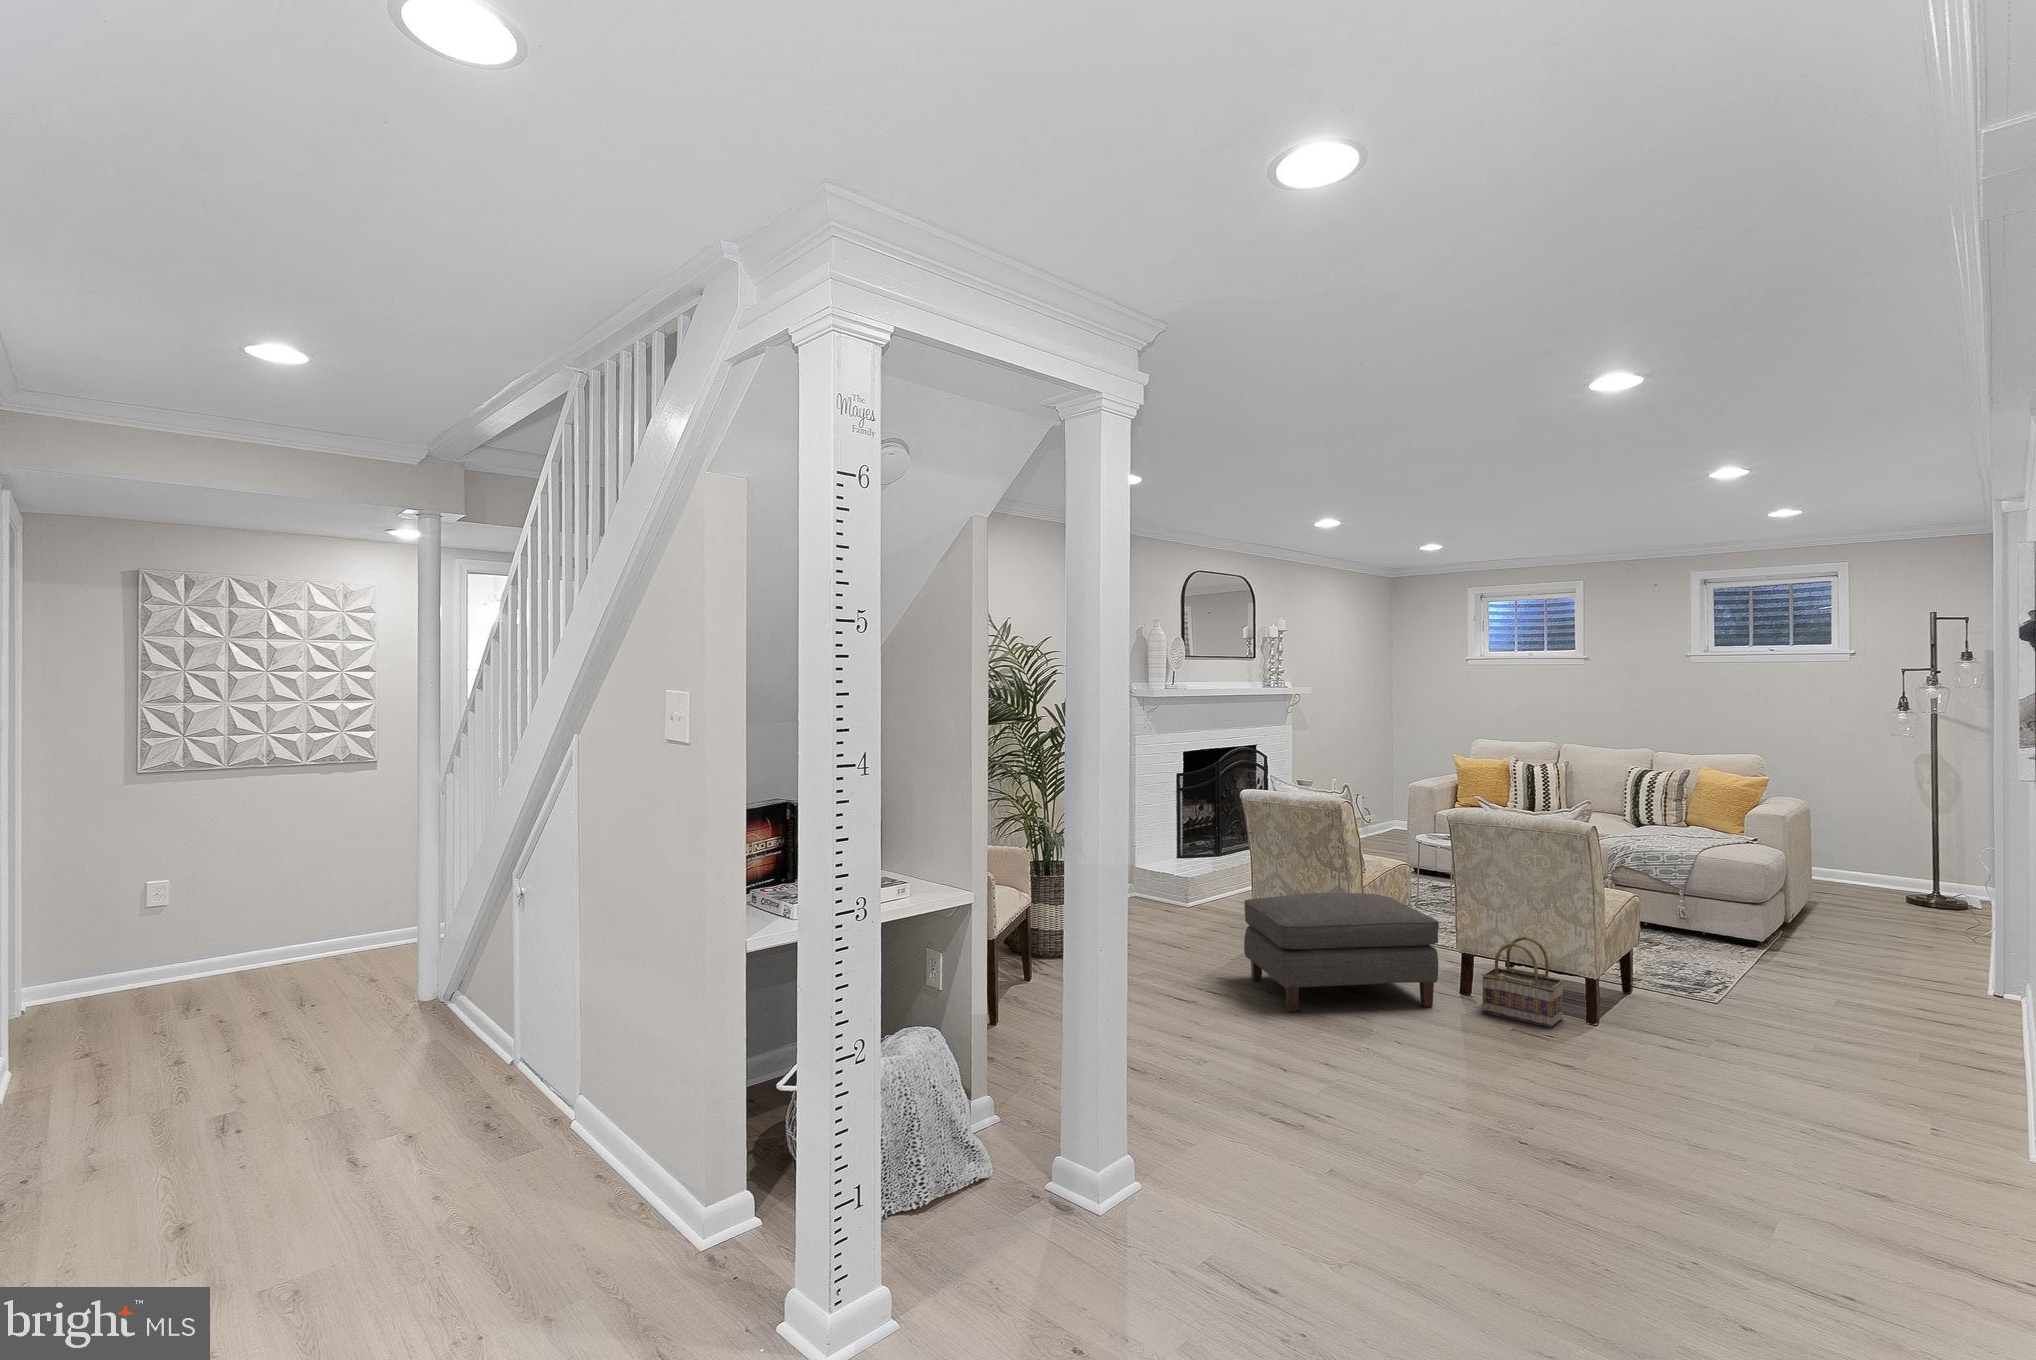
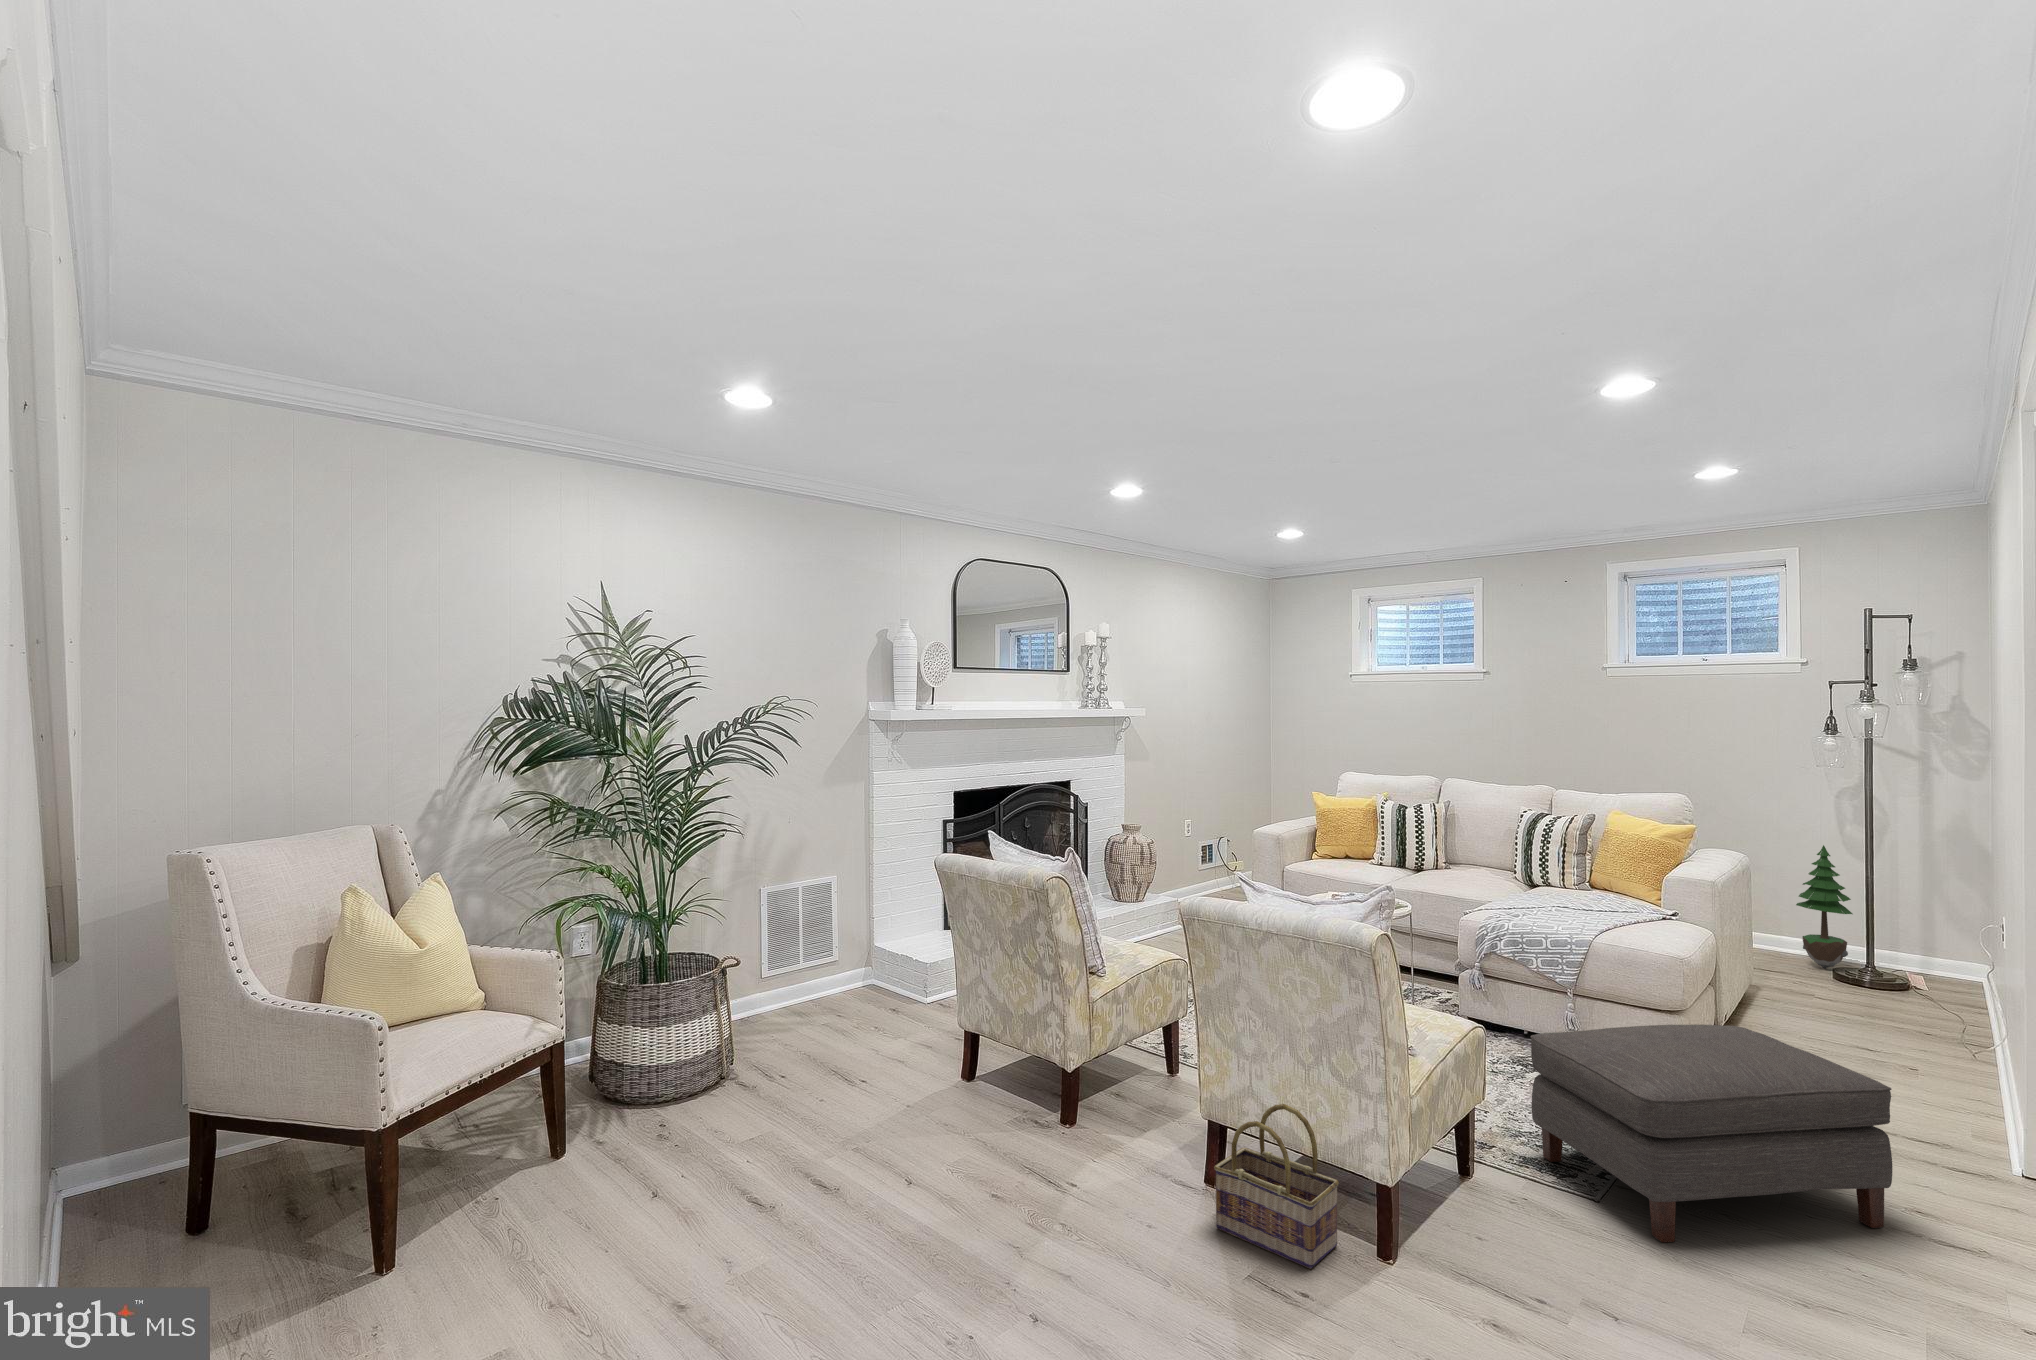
potted tree: none [1842,794,1887,890] -> present [1796,845,1852,969]
ottoman: present [1244,893,1439,1012] -> present [1530,1024,1893,1243]

